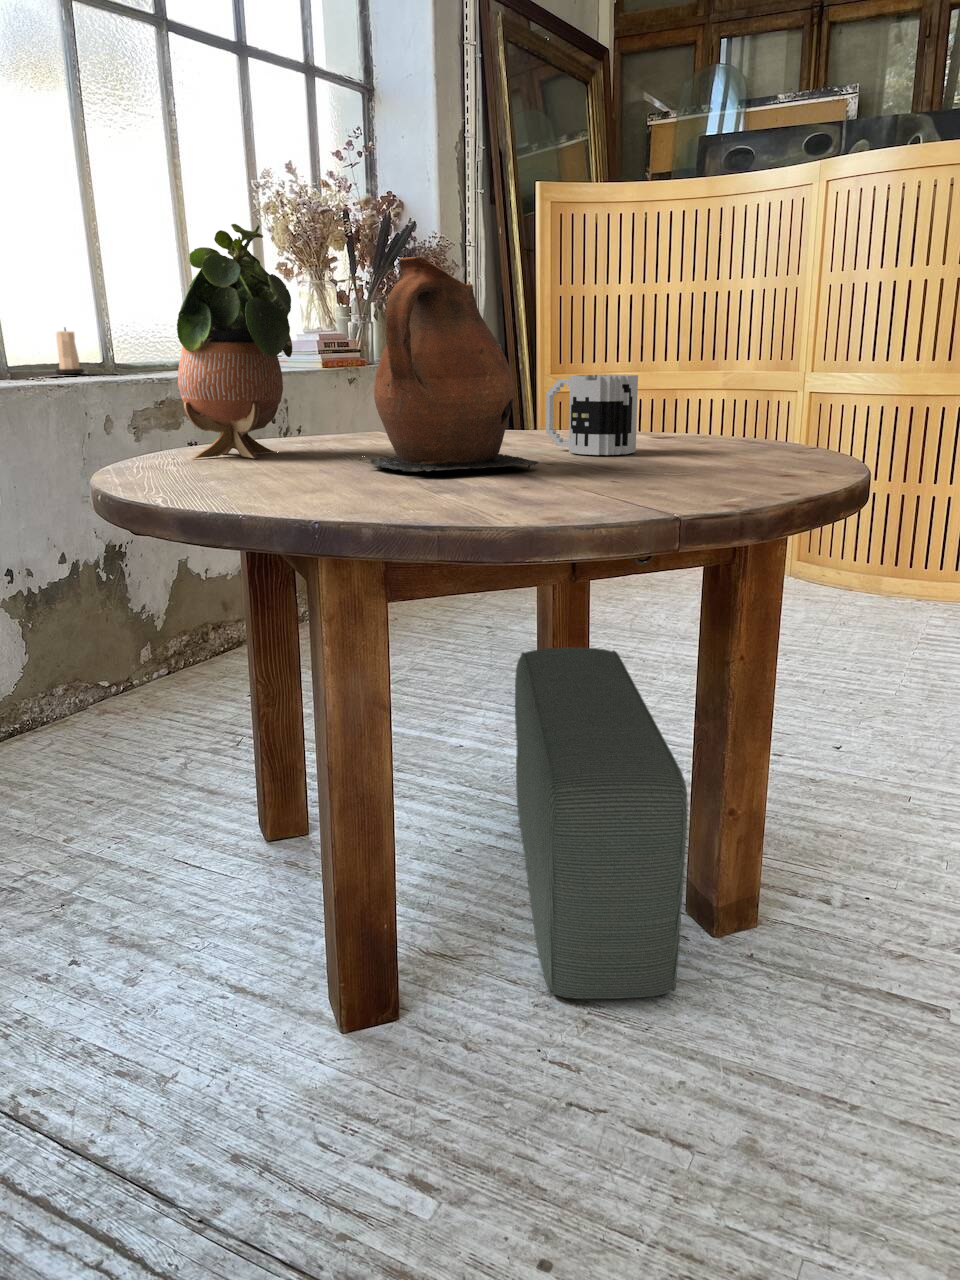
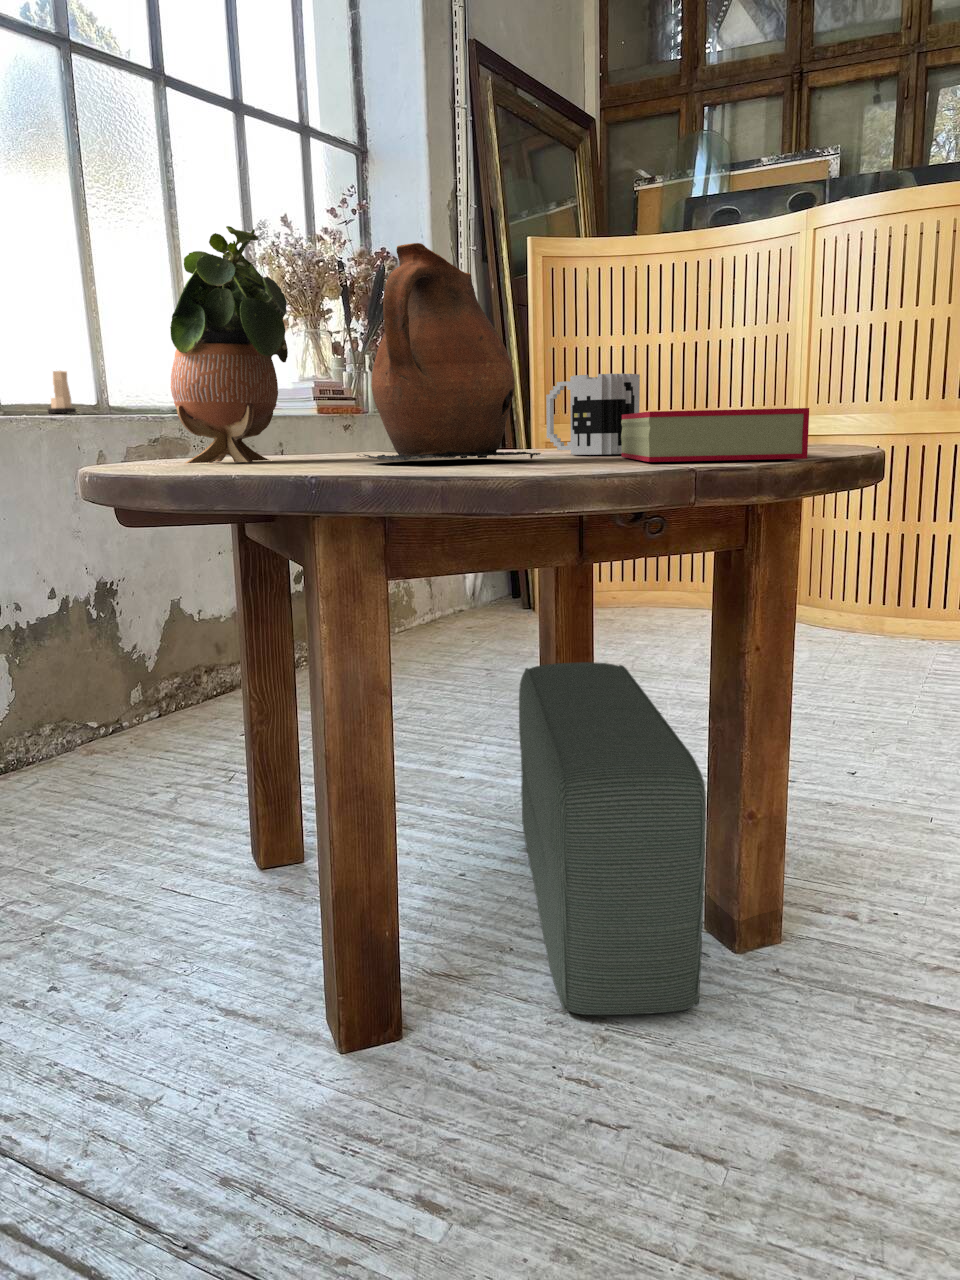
book: none [617,420,799,483] -> present [621,408,809,462]

